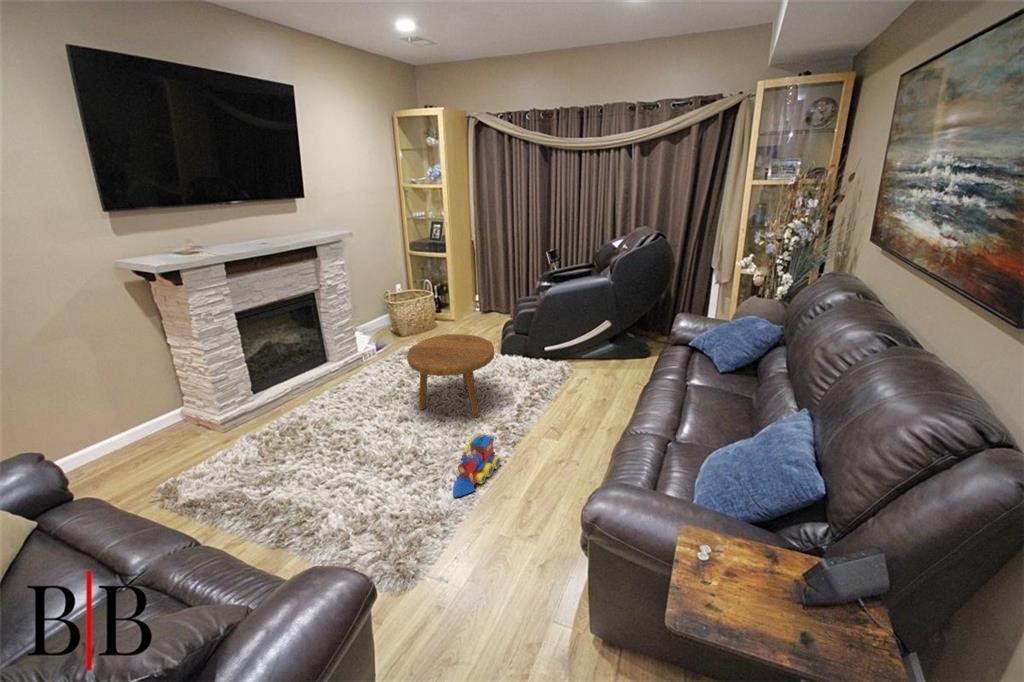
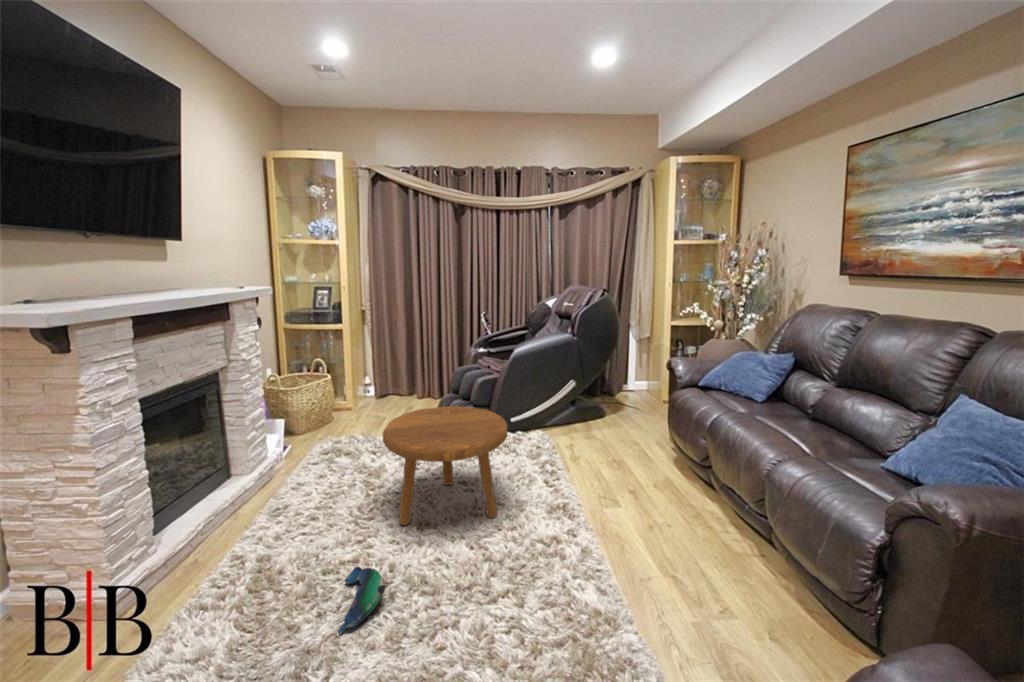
plush toy: none [349,426,383,457] -> present [339,567,386,634]
toy train: present [453,433,501,497] -> none [549,528,595,643]

